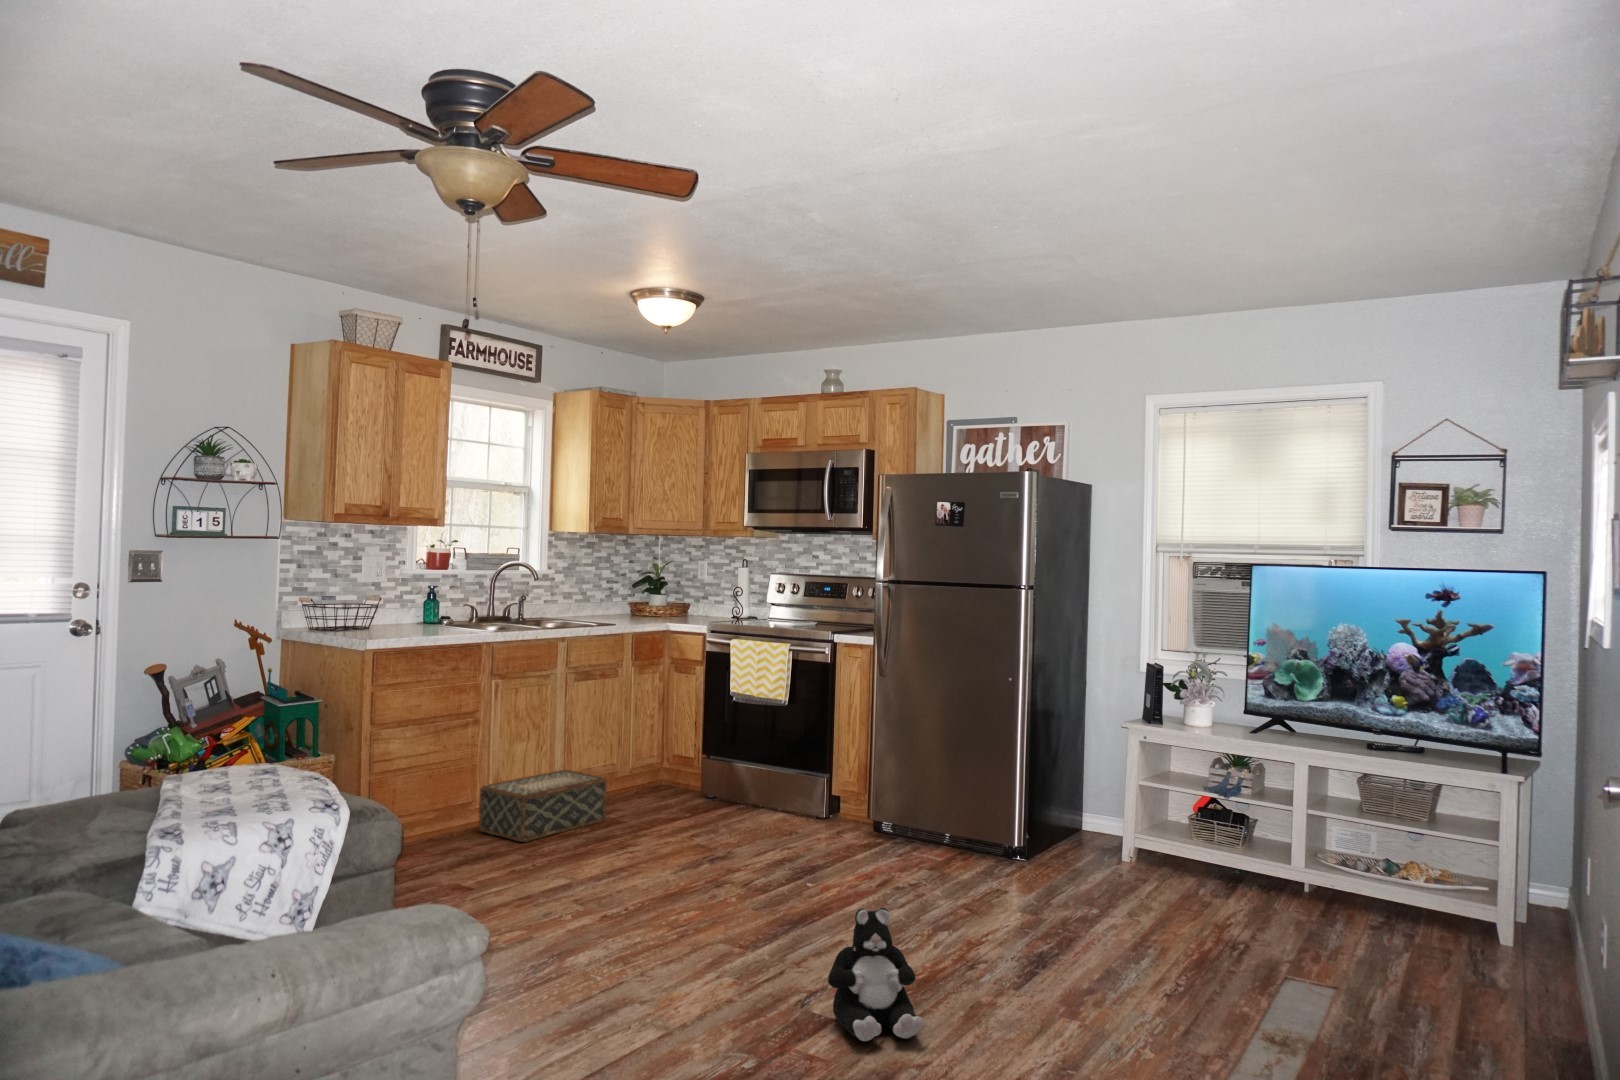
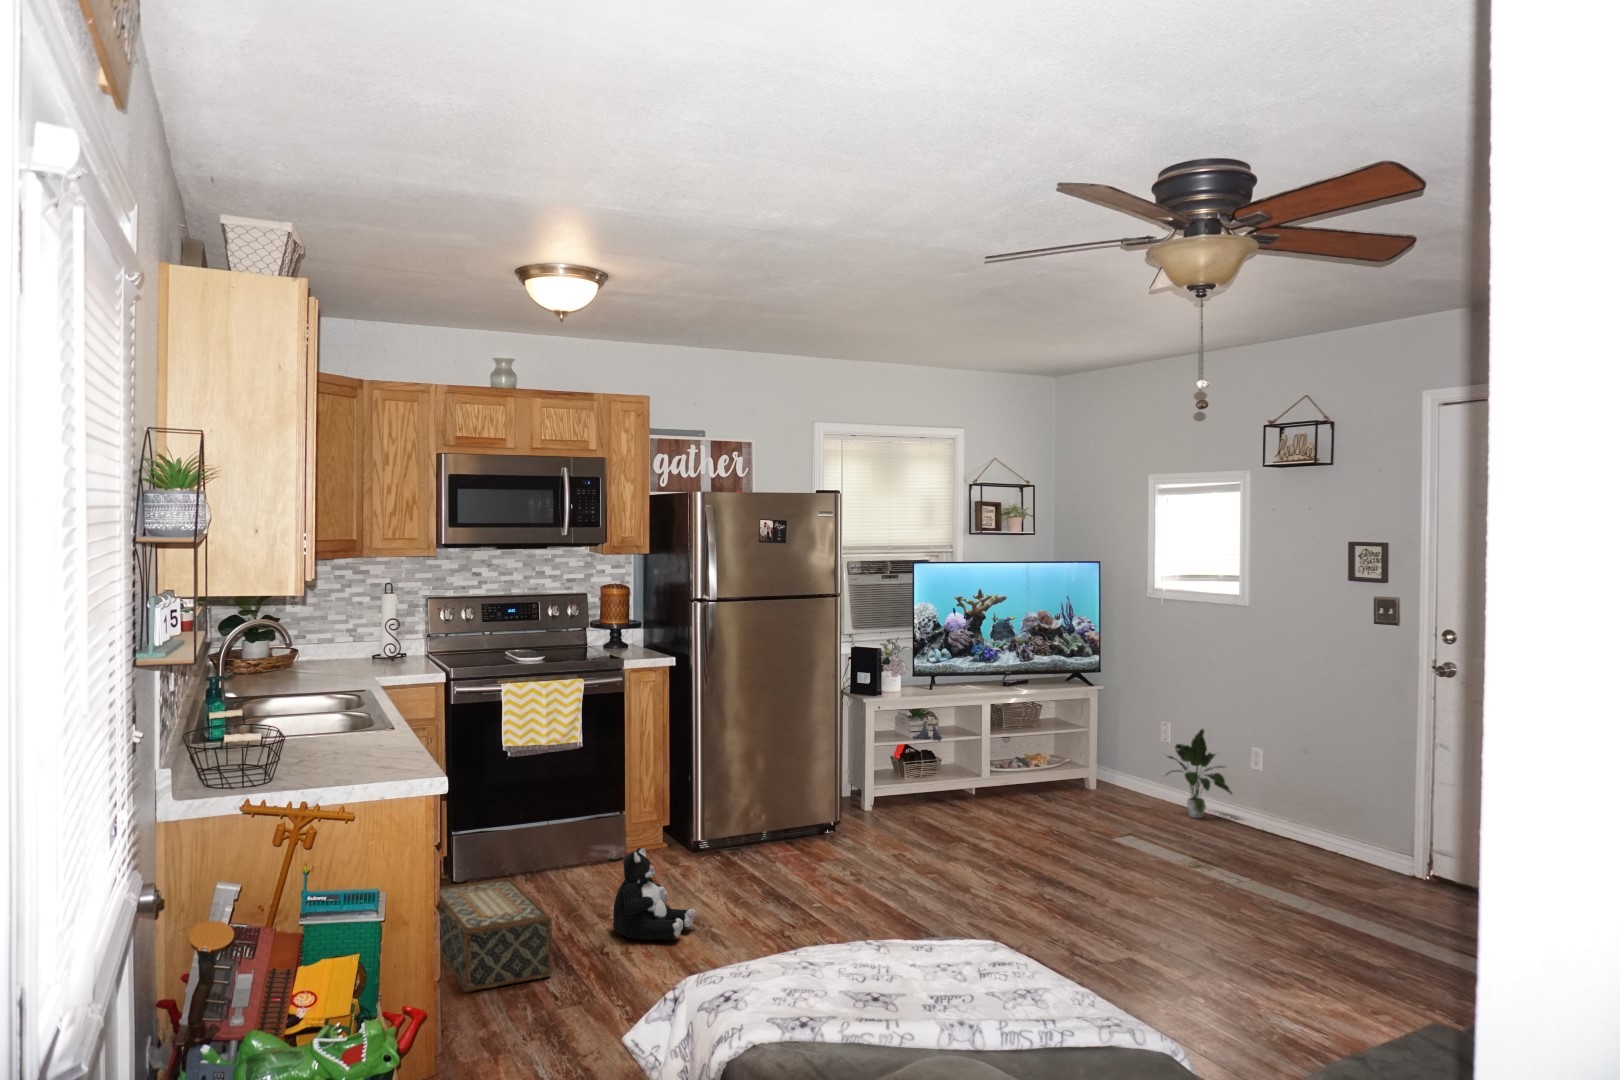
potted plant: none [1447,869,1575,1029] -> present [1166,729,1232,818]
plush toy: present [828,908,923,1041] -> present [613,847,697,940]

